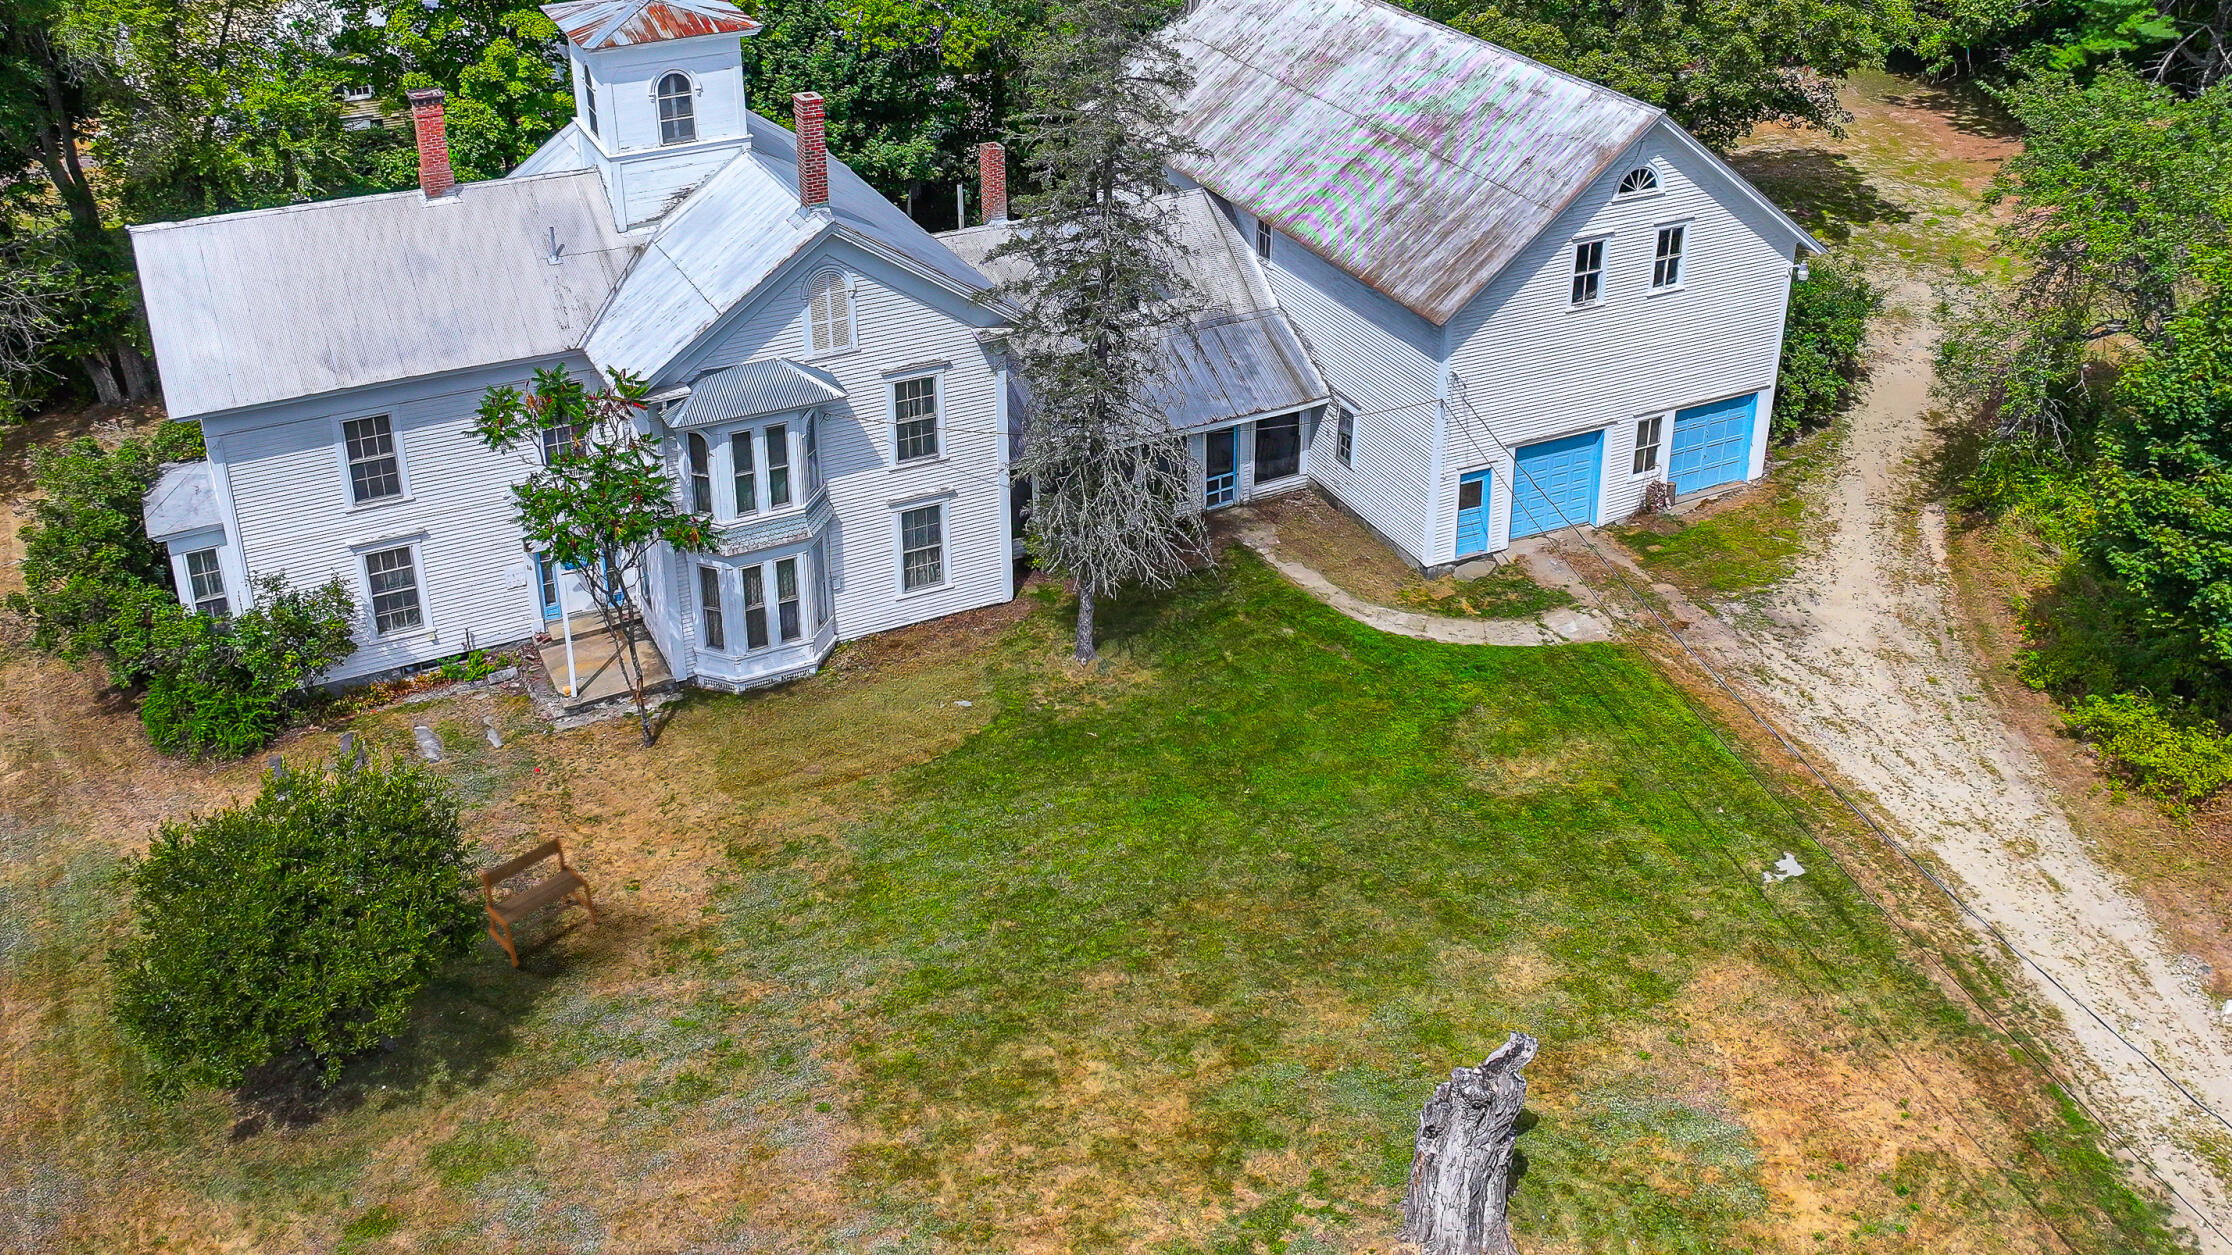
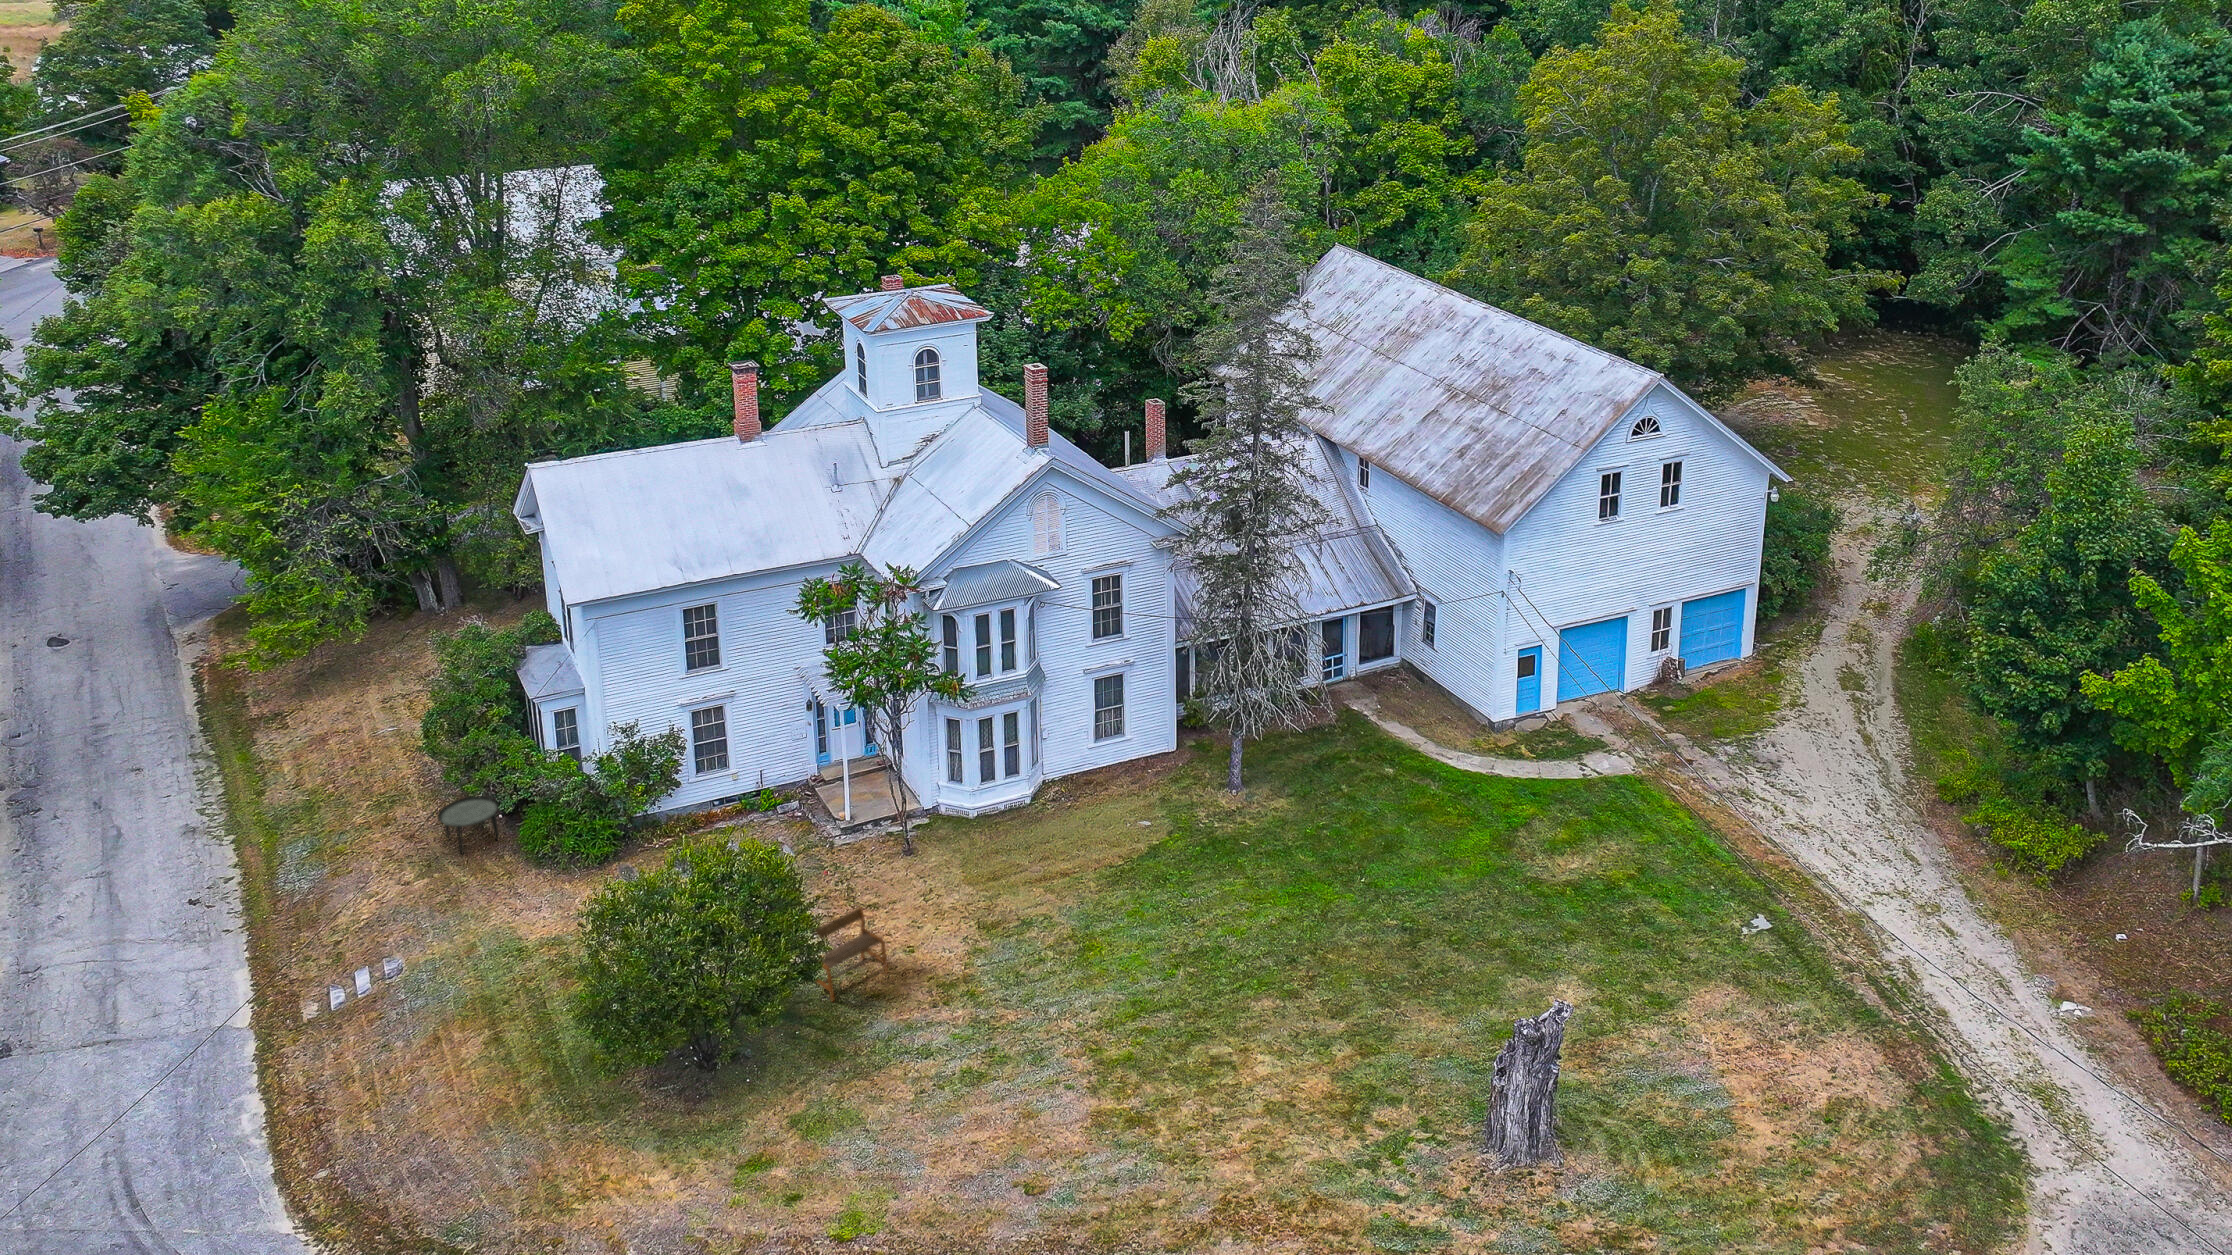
round table: none [38,660,126,737] -> present [437,796,499,854]

